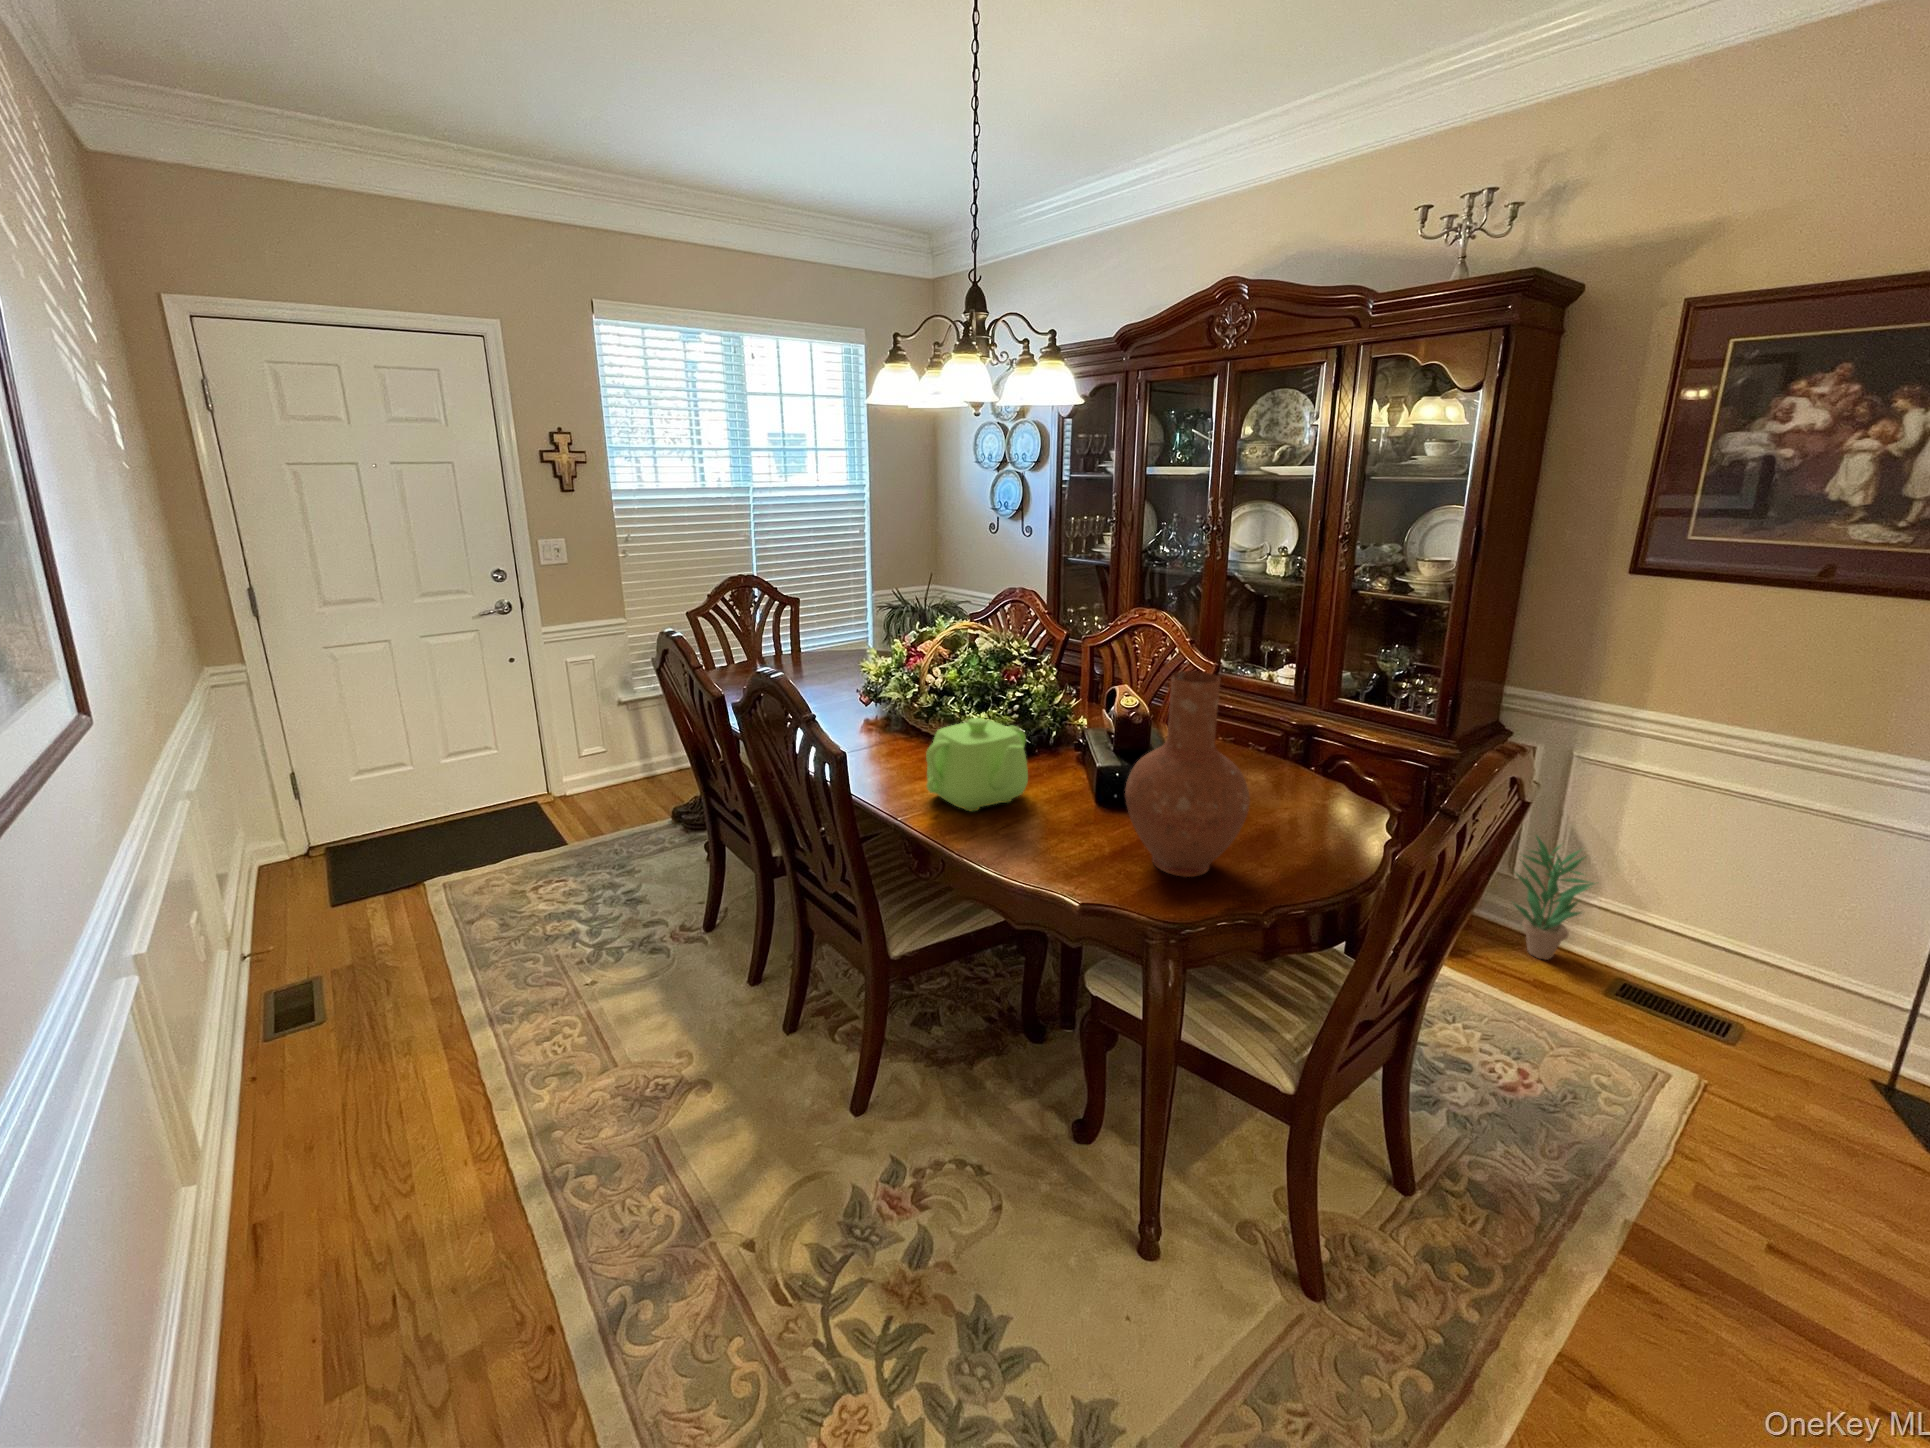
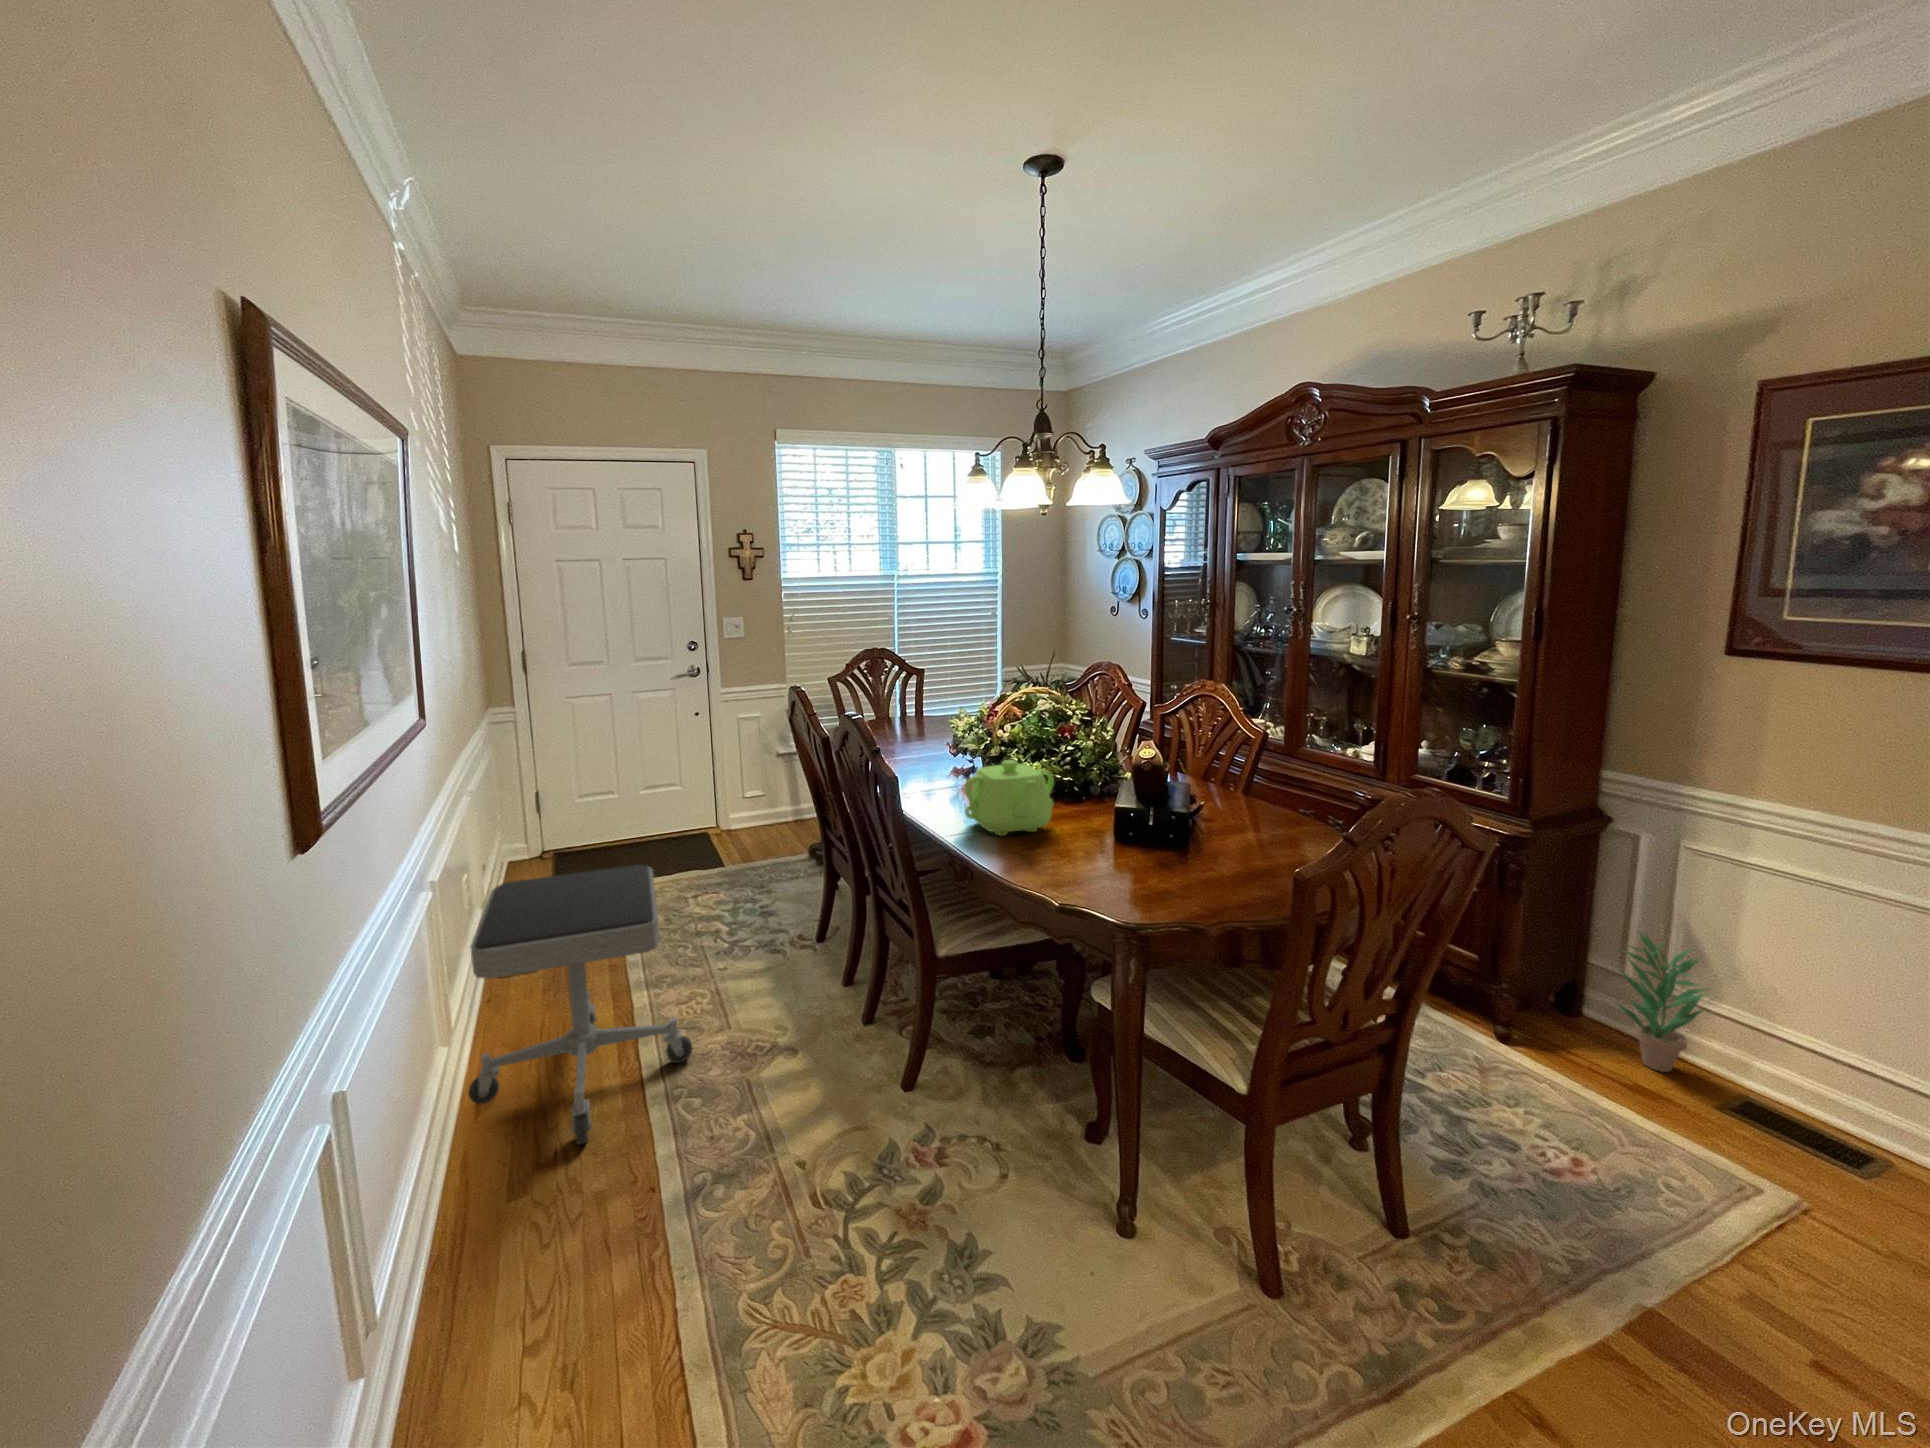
vase: present [1125,671,1250,877] -> none [1105,721,1207,893]
stool: none [208,882,572,1288] -> present [468,865,693,1145]

